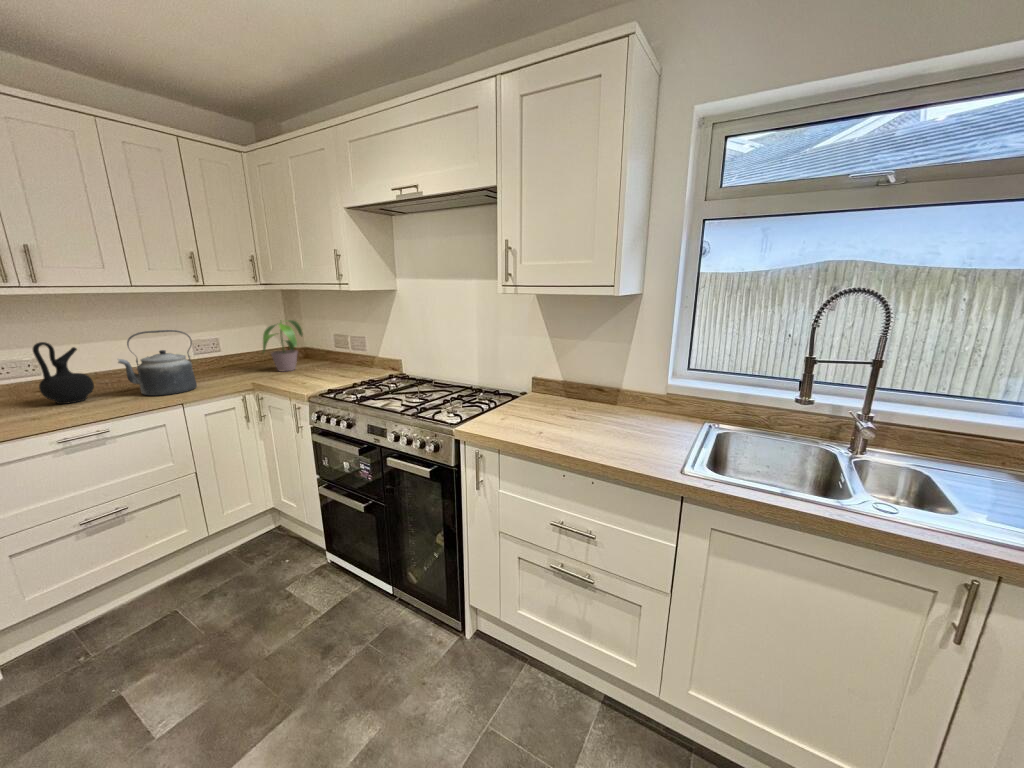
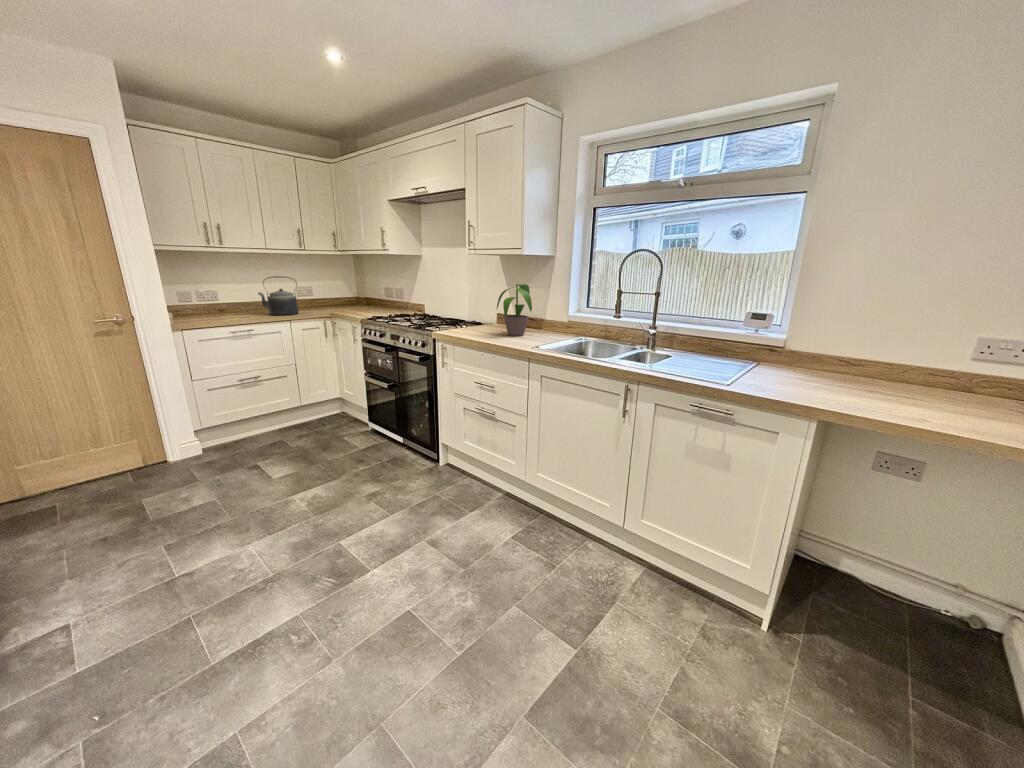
potted plant: present [263,320,302,371] -> present [497,284,532,336]
ceramic jug: present [33,342,94,404] -> none [218,279,245,316]

